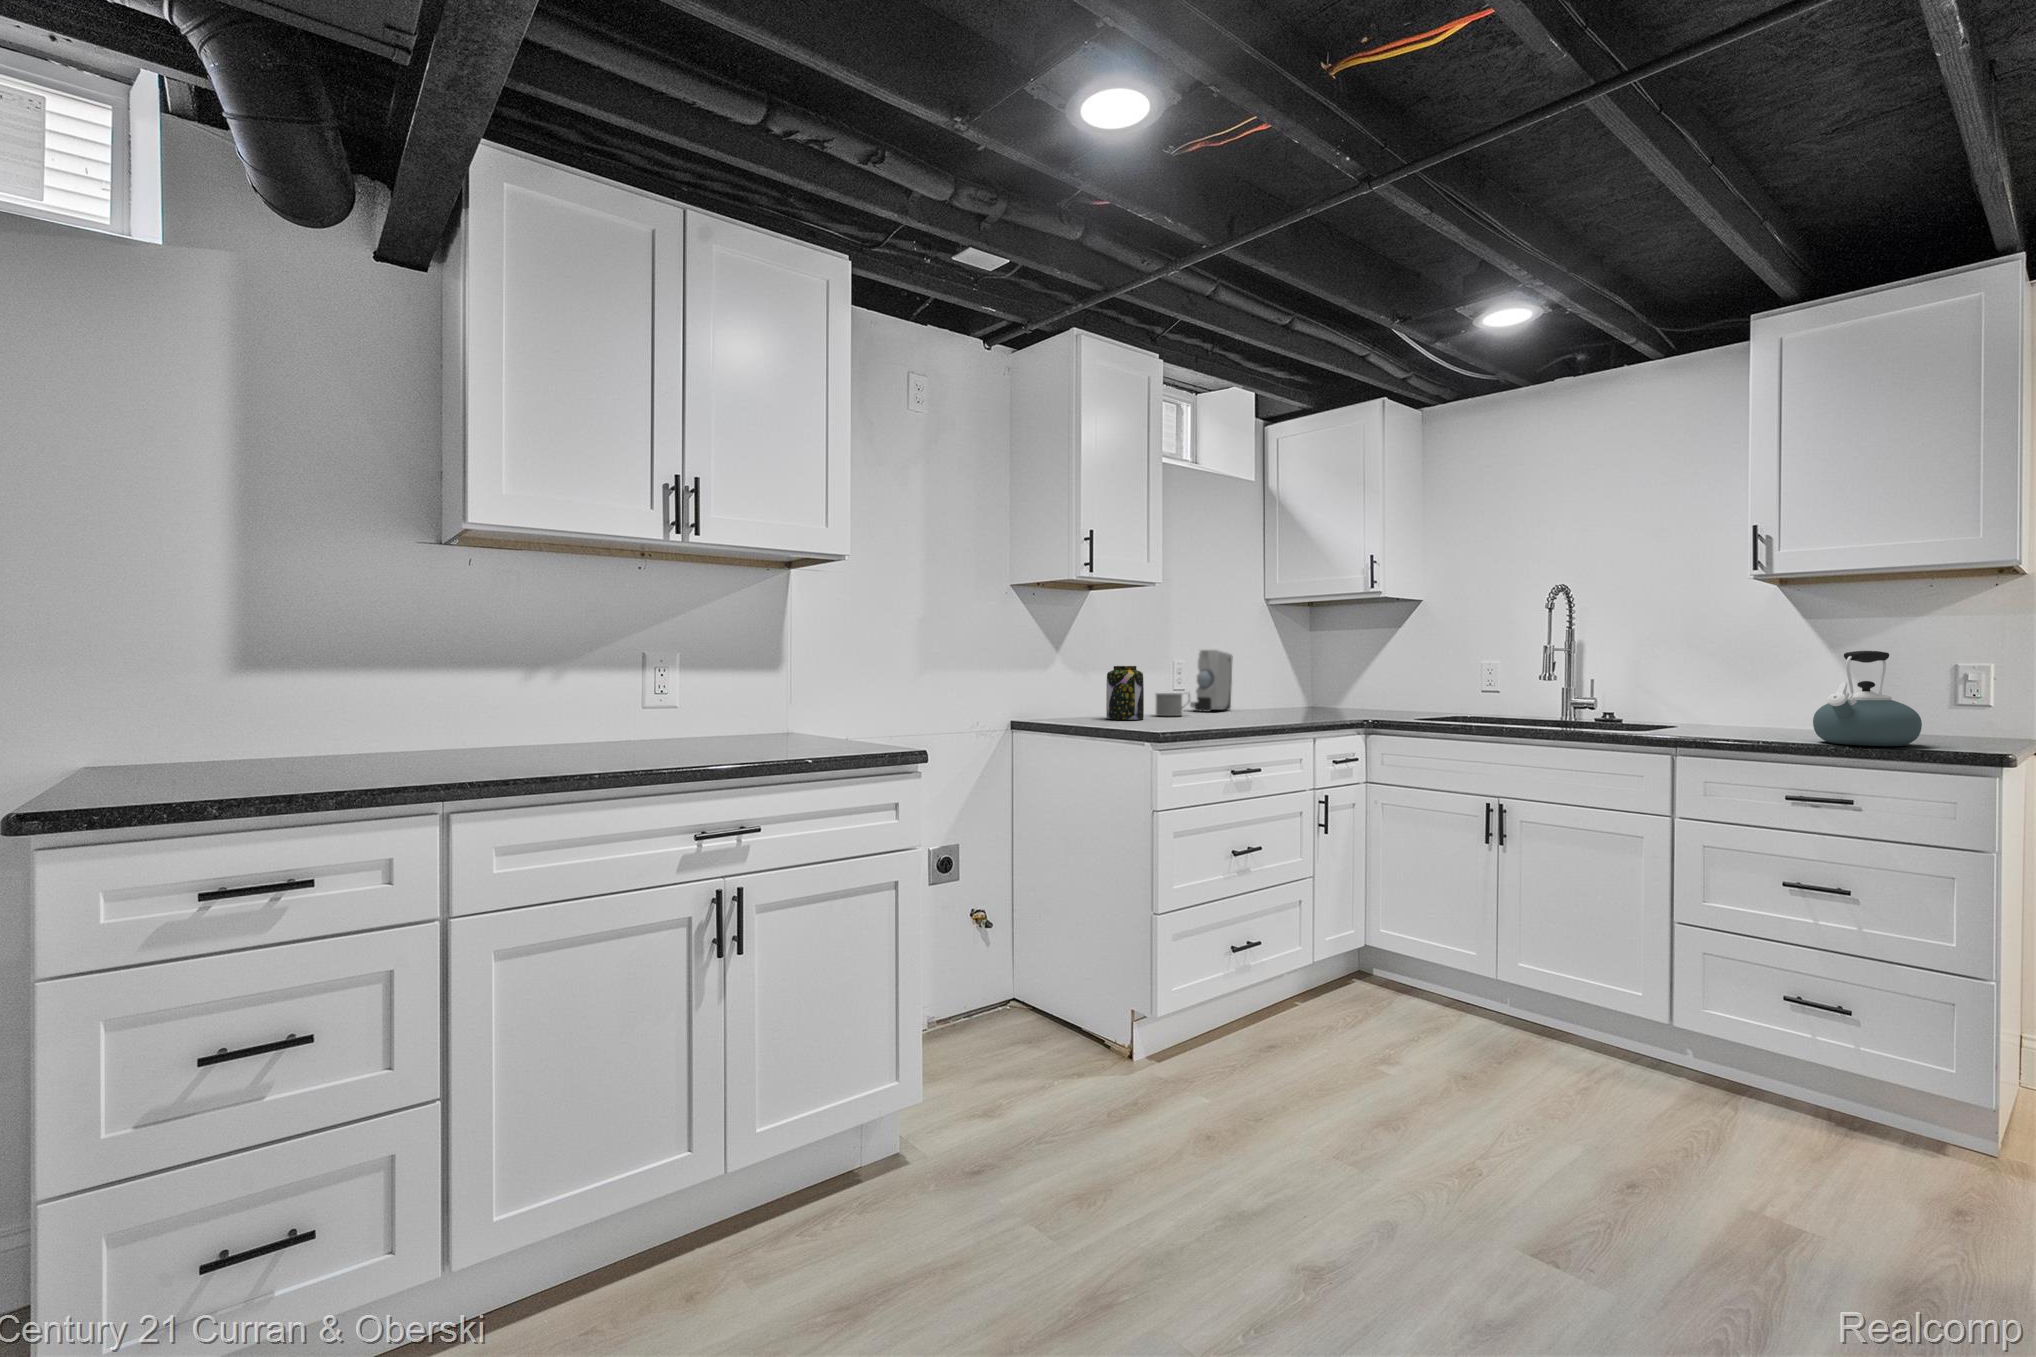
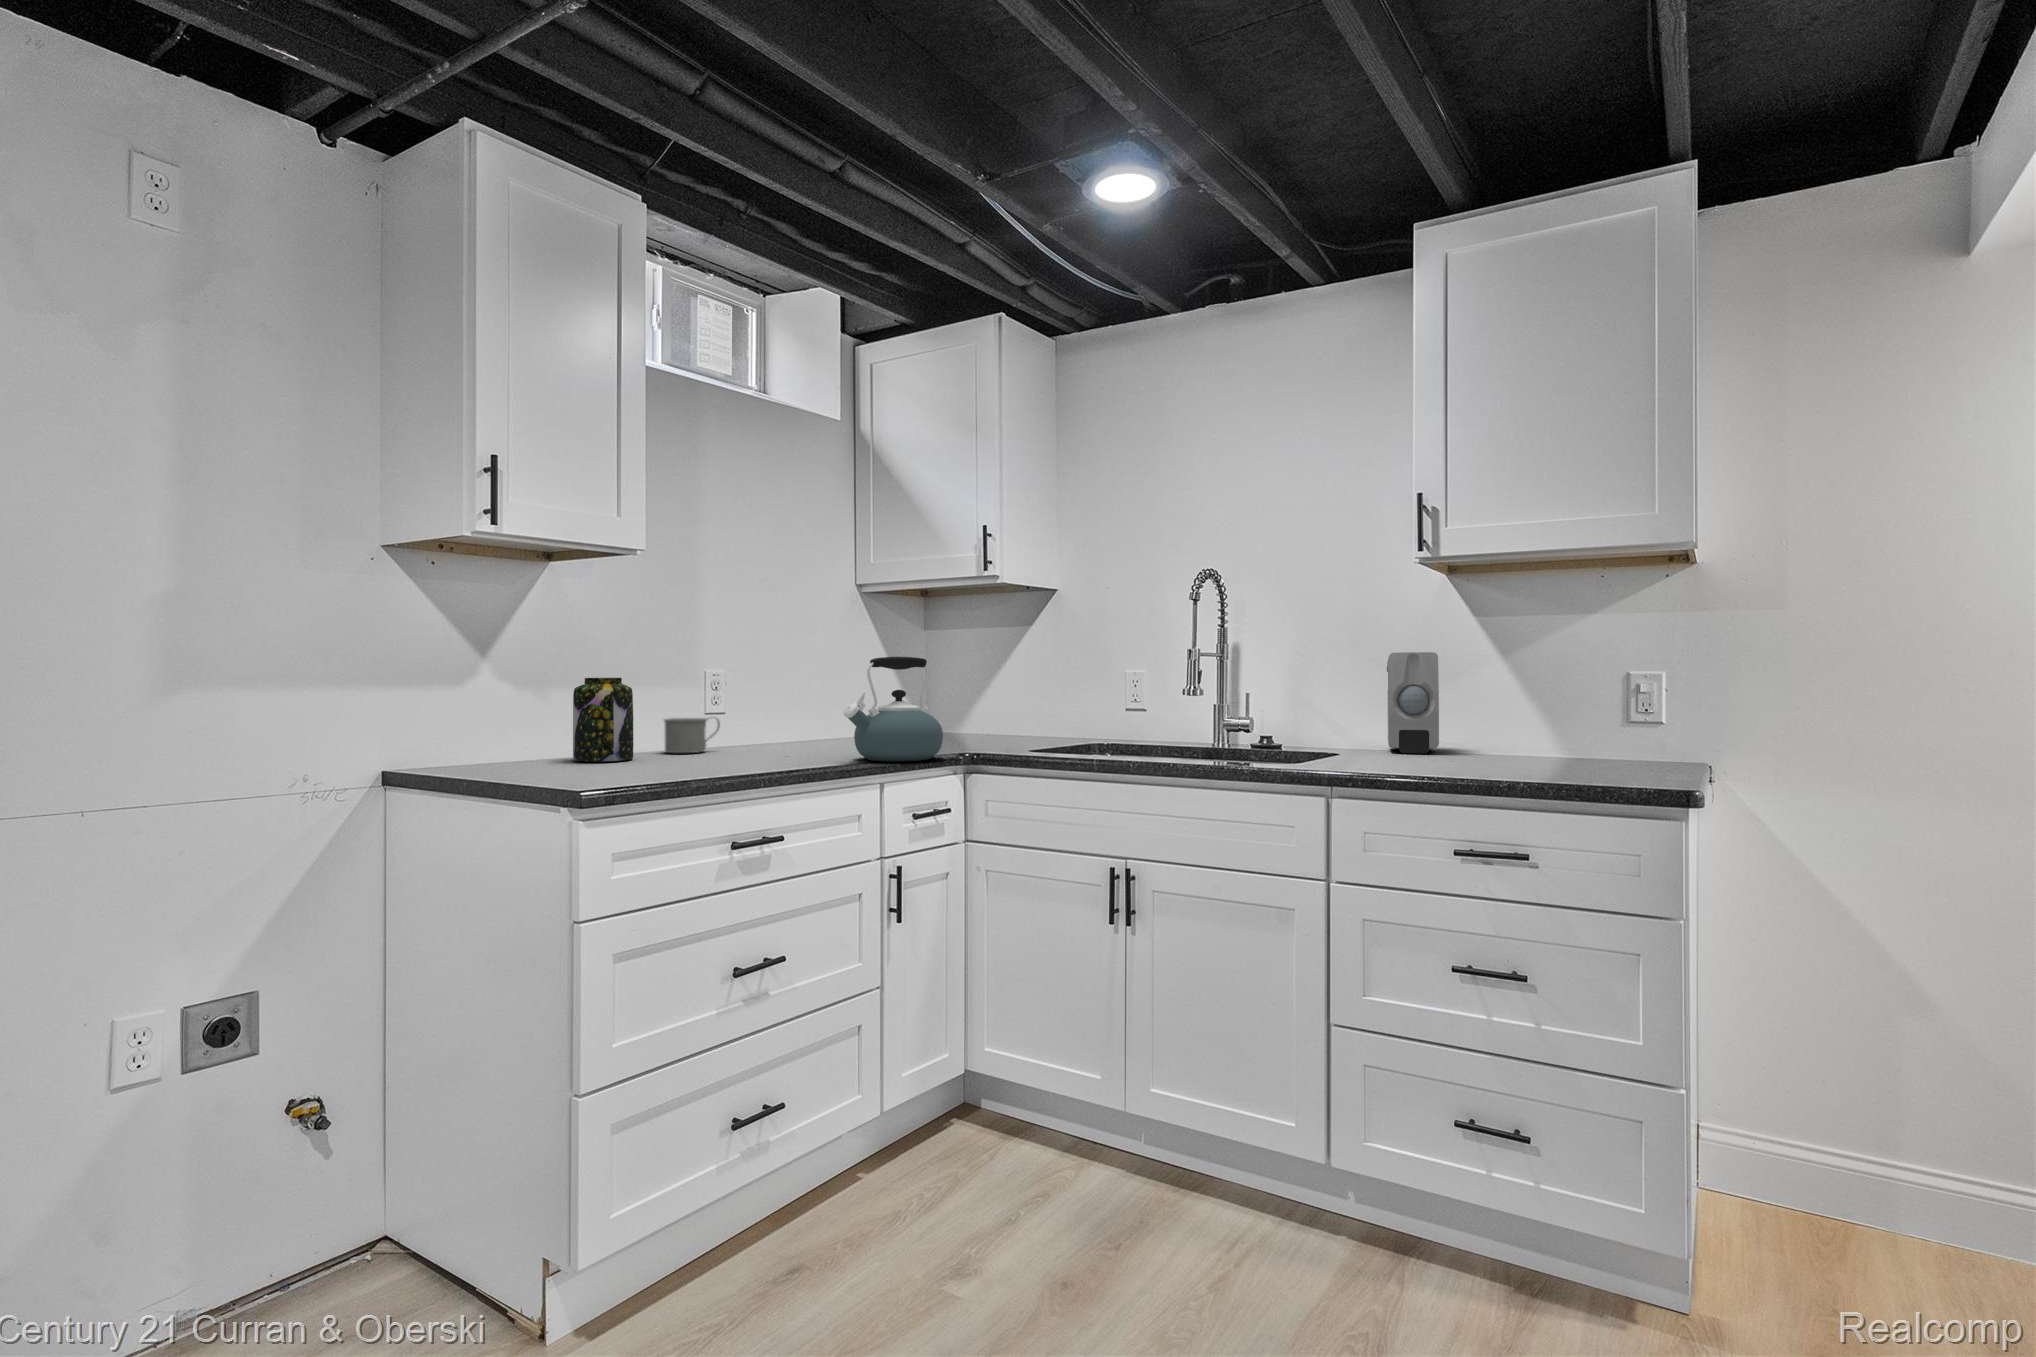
soap dispenser: present [1190,650,1233,712] -> present [1387,652,1439,753]
kettle: present [1813,651,1922,746] -> present [844,657,943,761]

